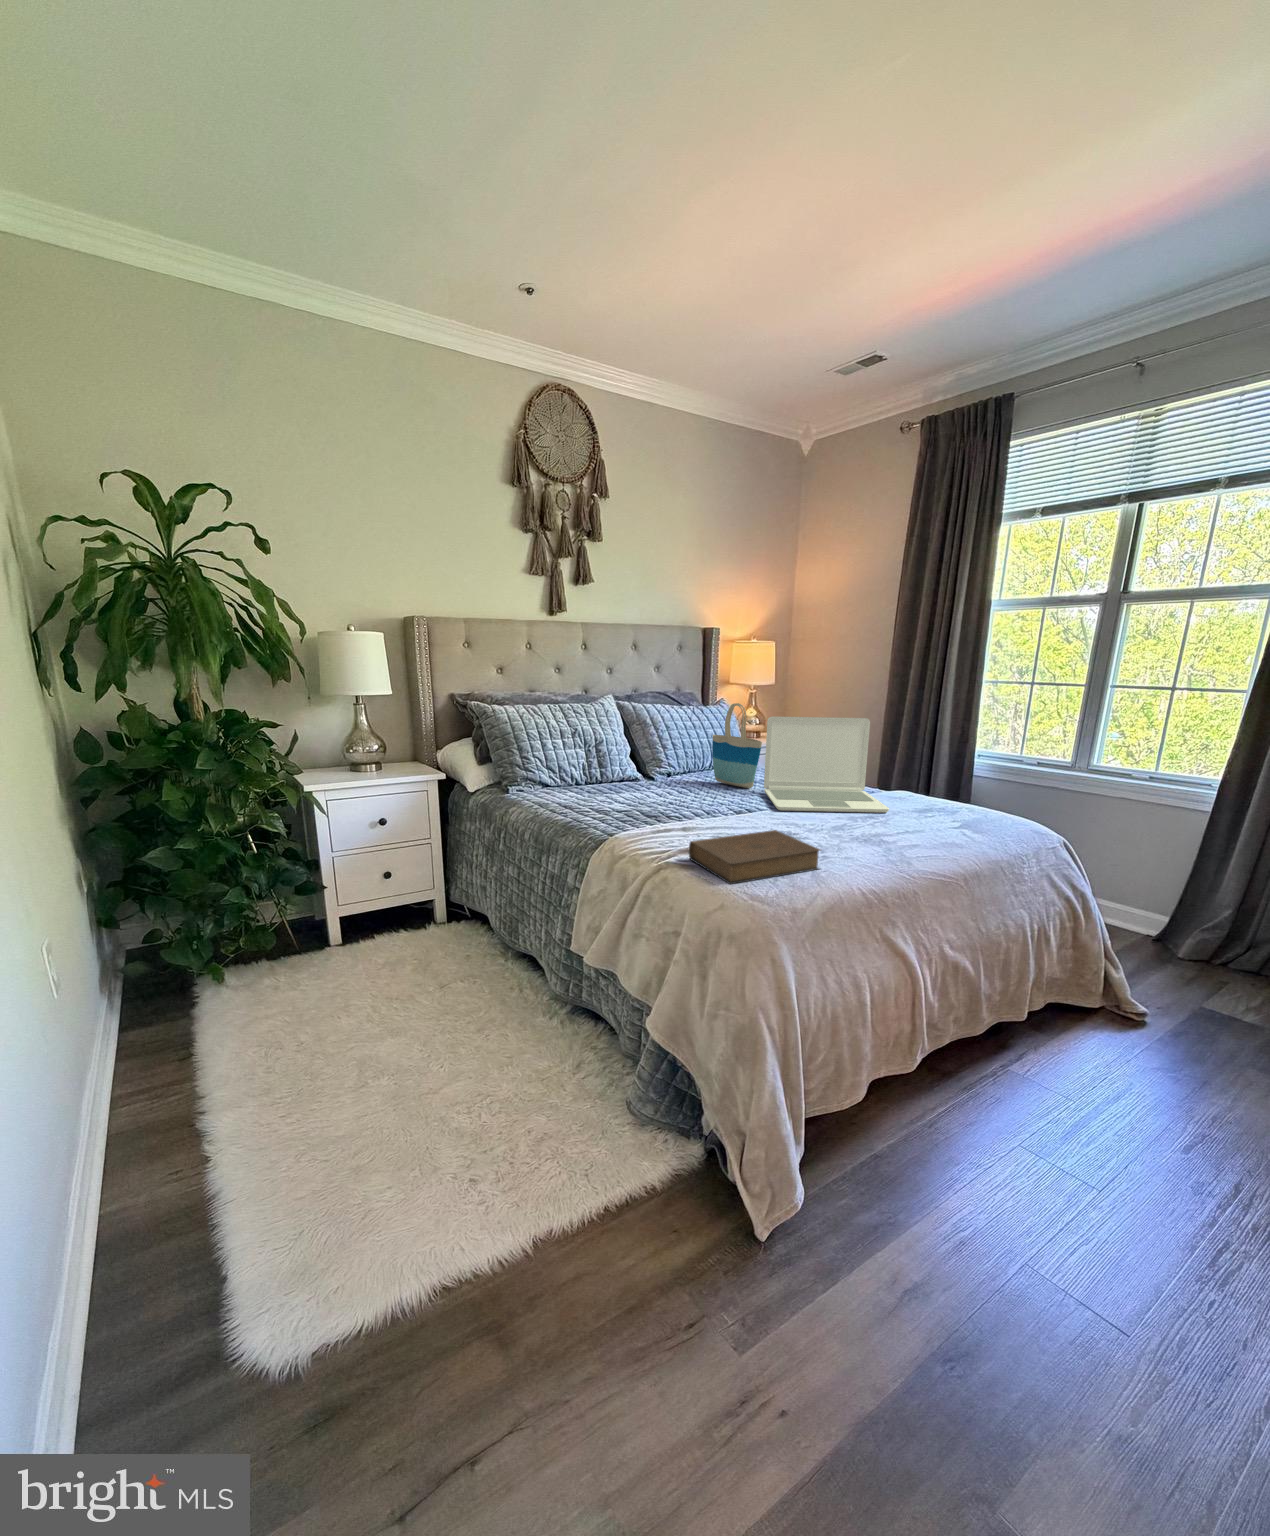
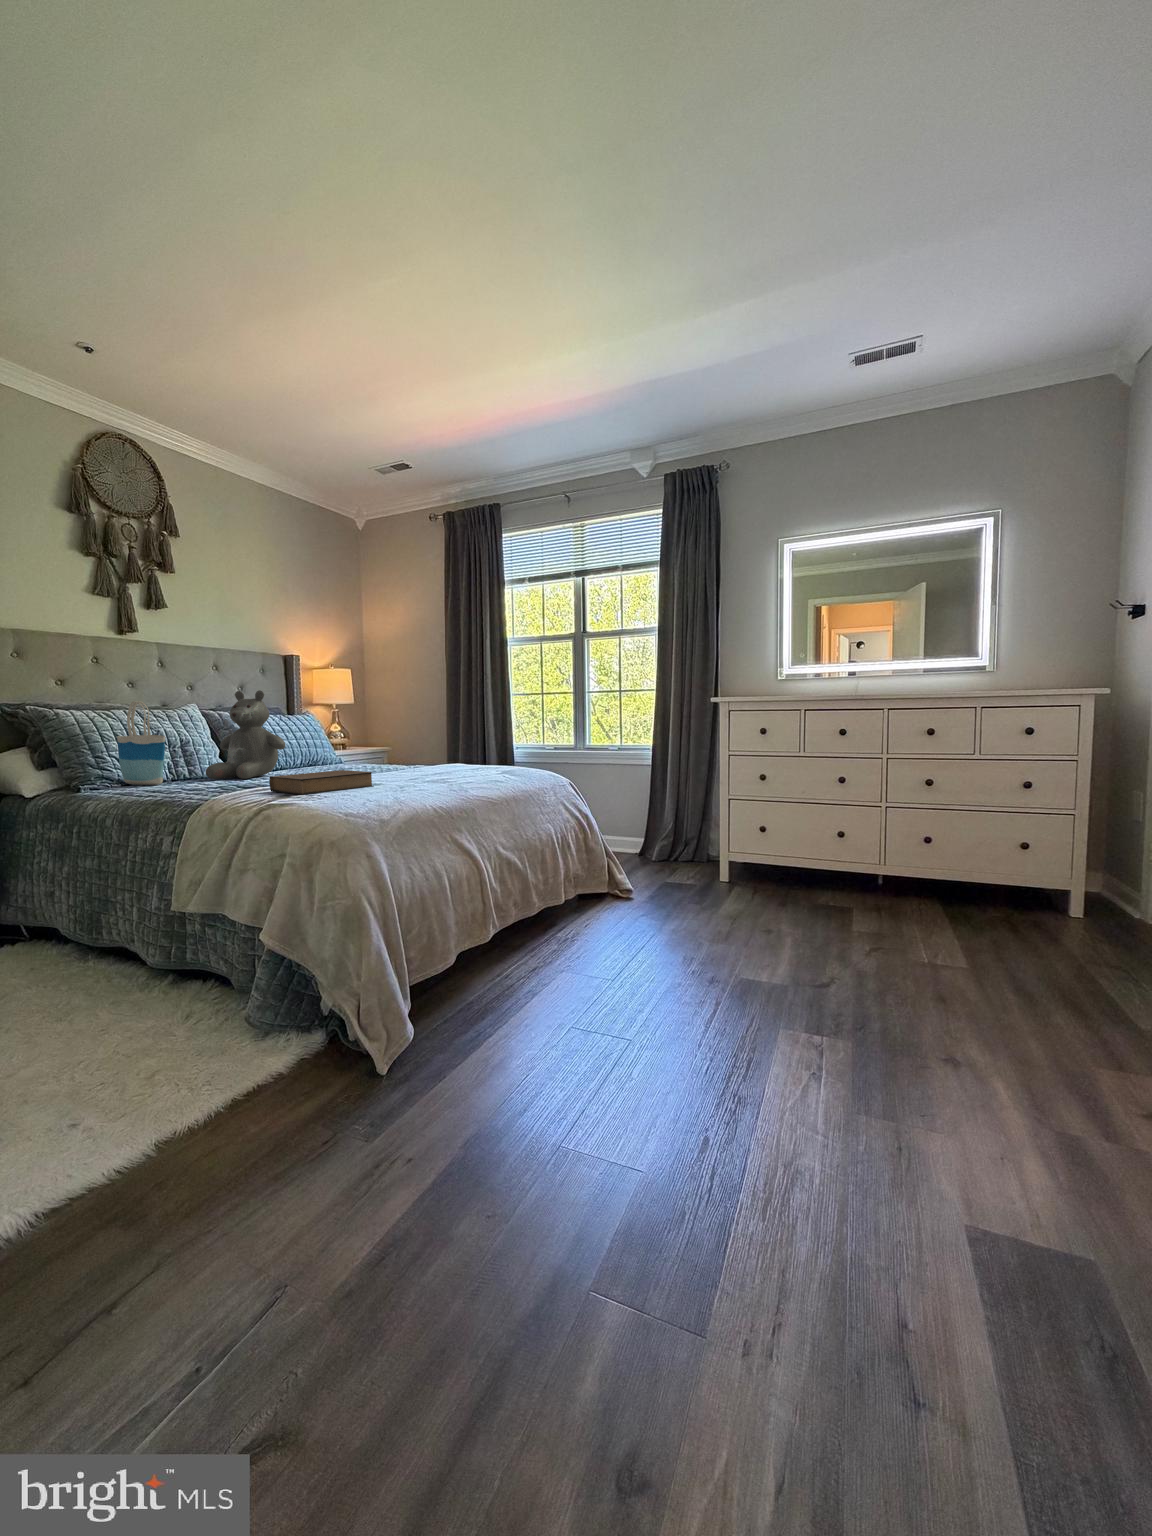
teddy bear: none [617,692,701,801] -> present [206,690,285,779]
tote bag: present [712,703,762,788] -> present [117,701,165,785]
laptop: present [764,717,889,813] -> none [341,708,437,774]

